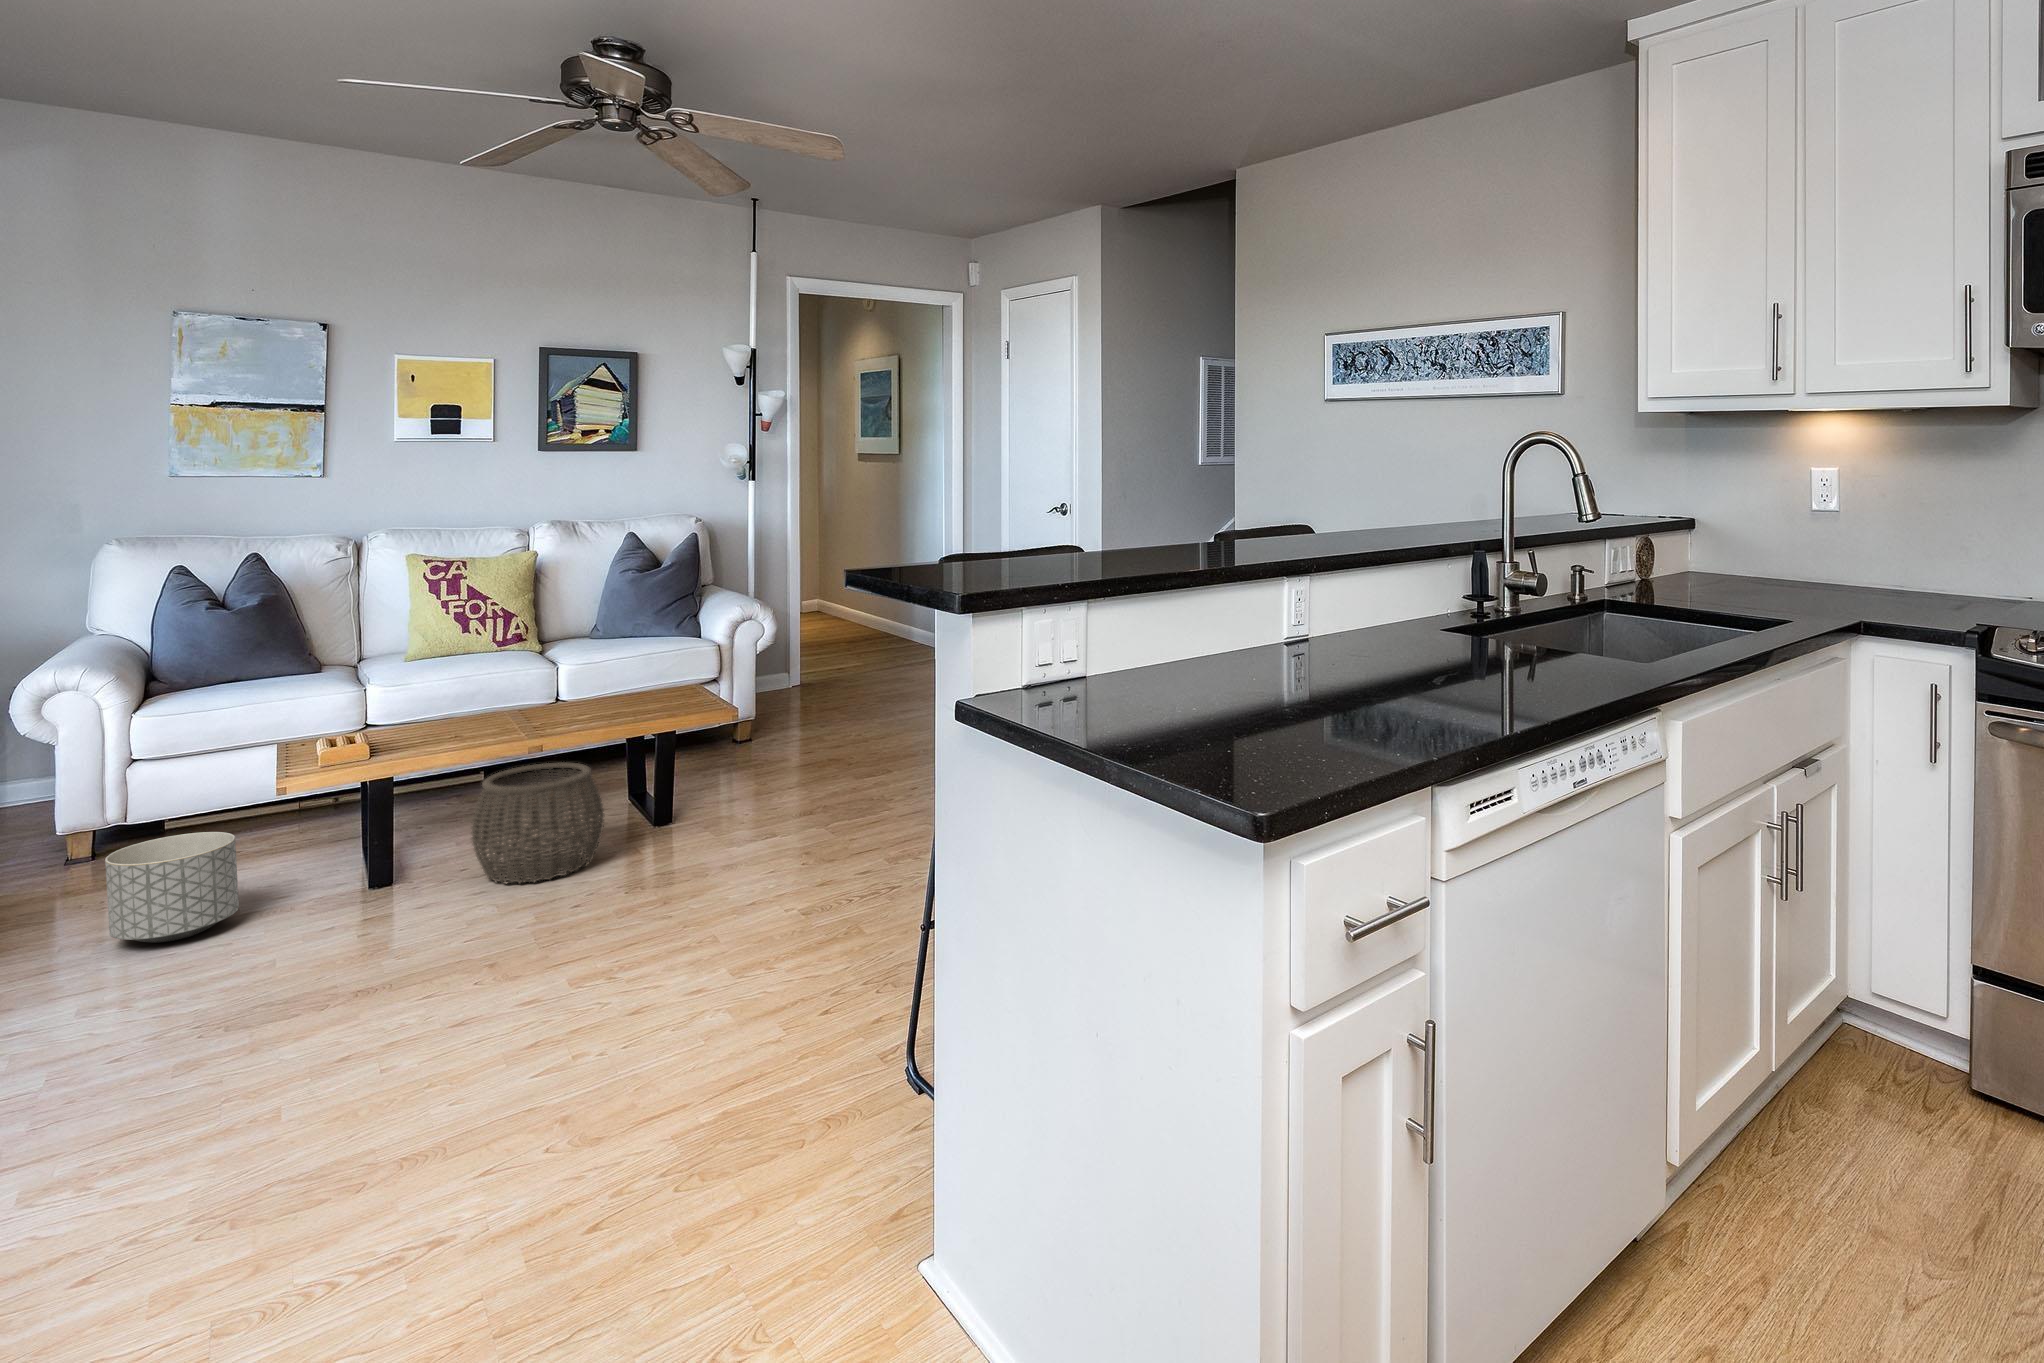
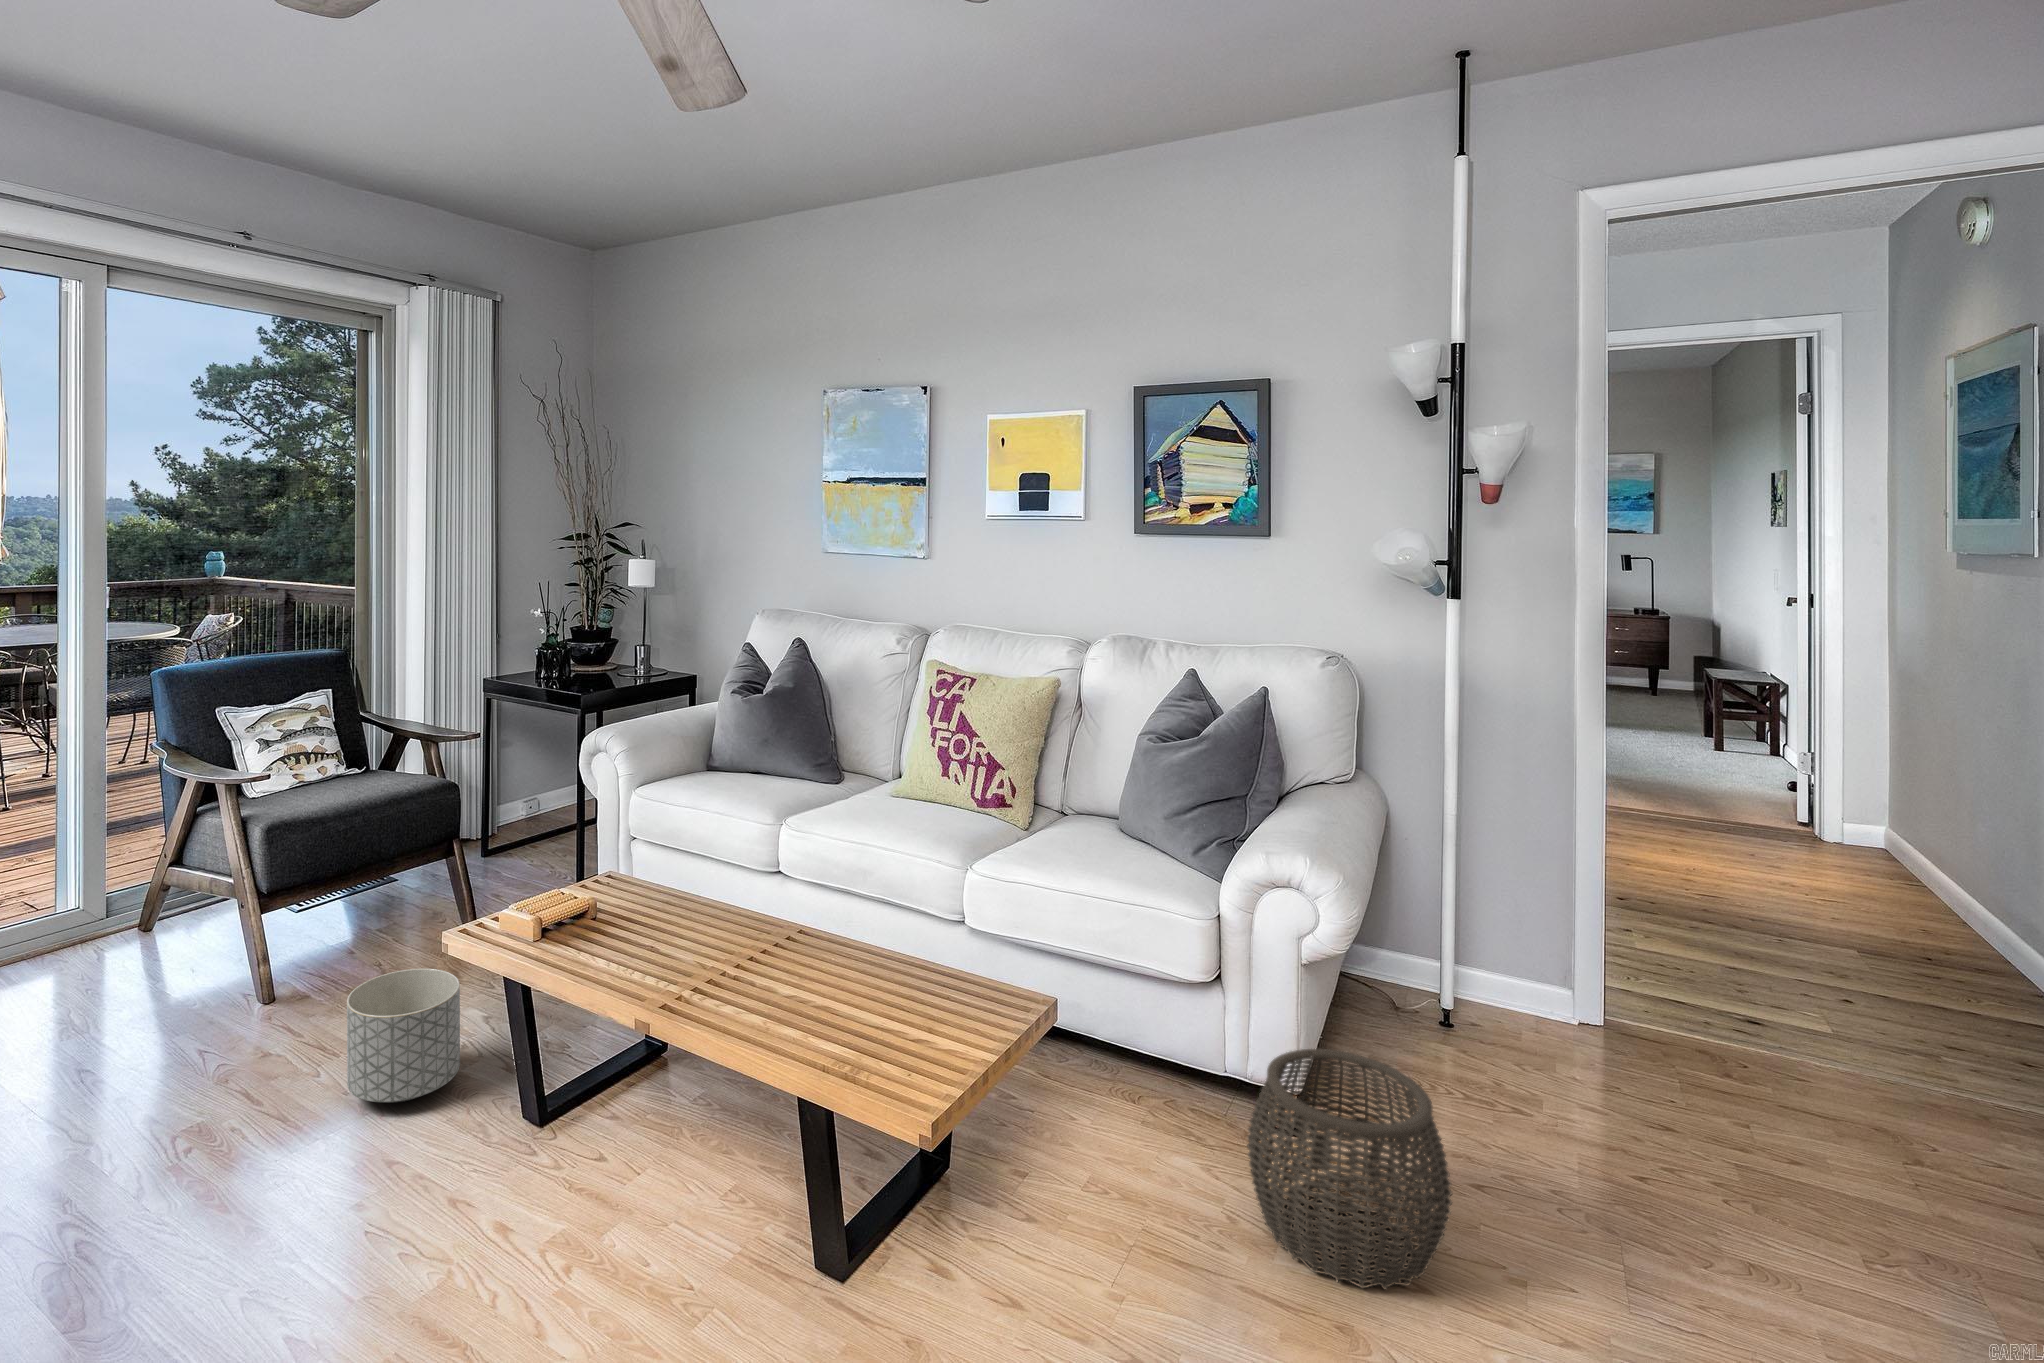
woven basket: present [471,762,605,884] -> present [1247,1049,1452,1289]

